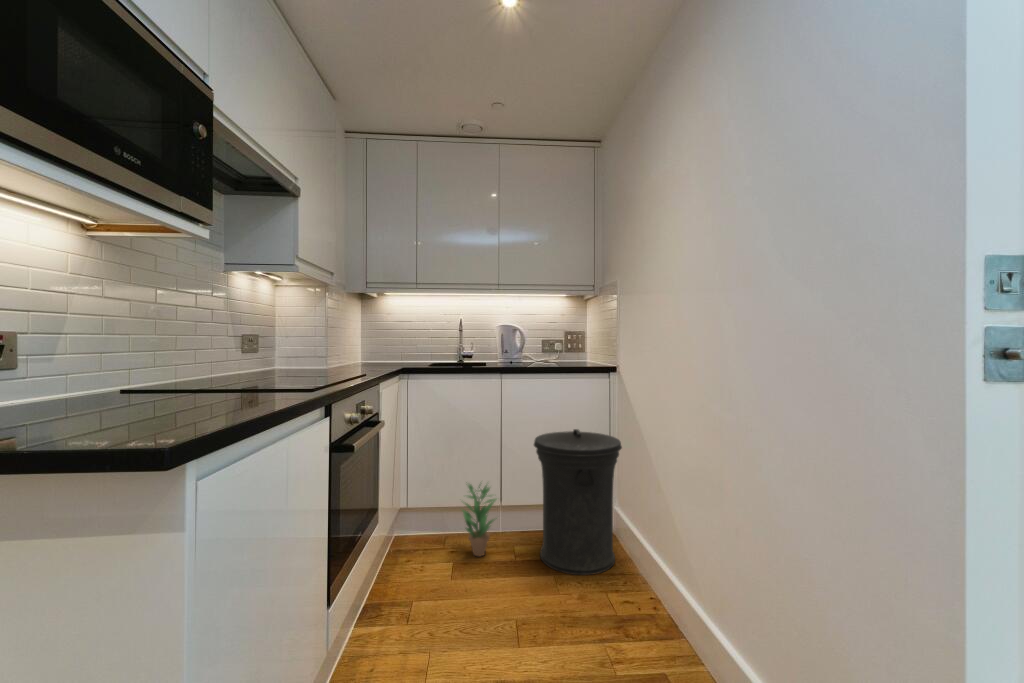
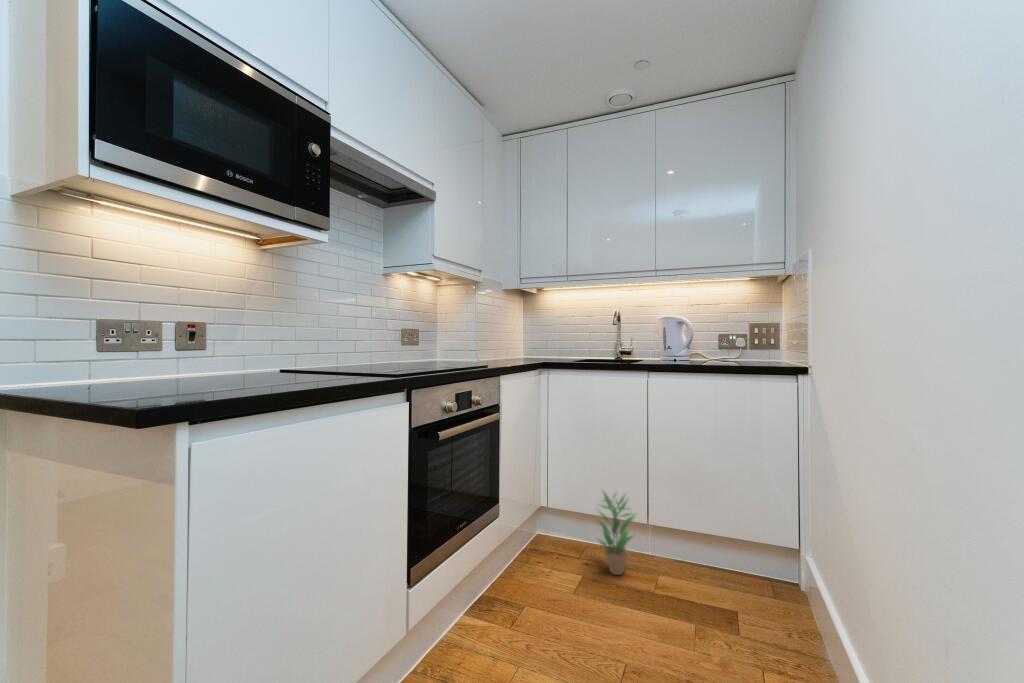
trash can: present [534,429,622,575] -> none [679,443,801,631]

